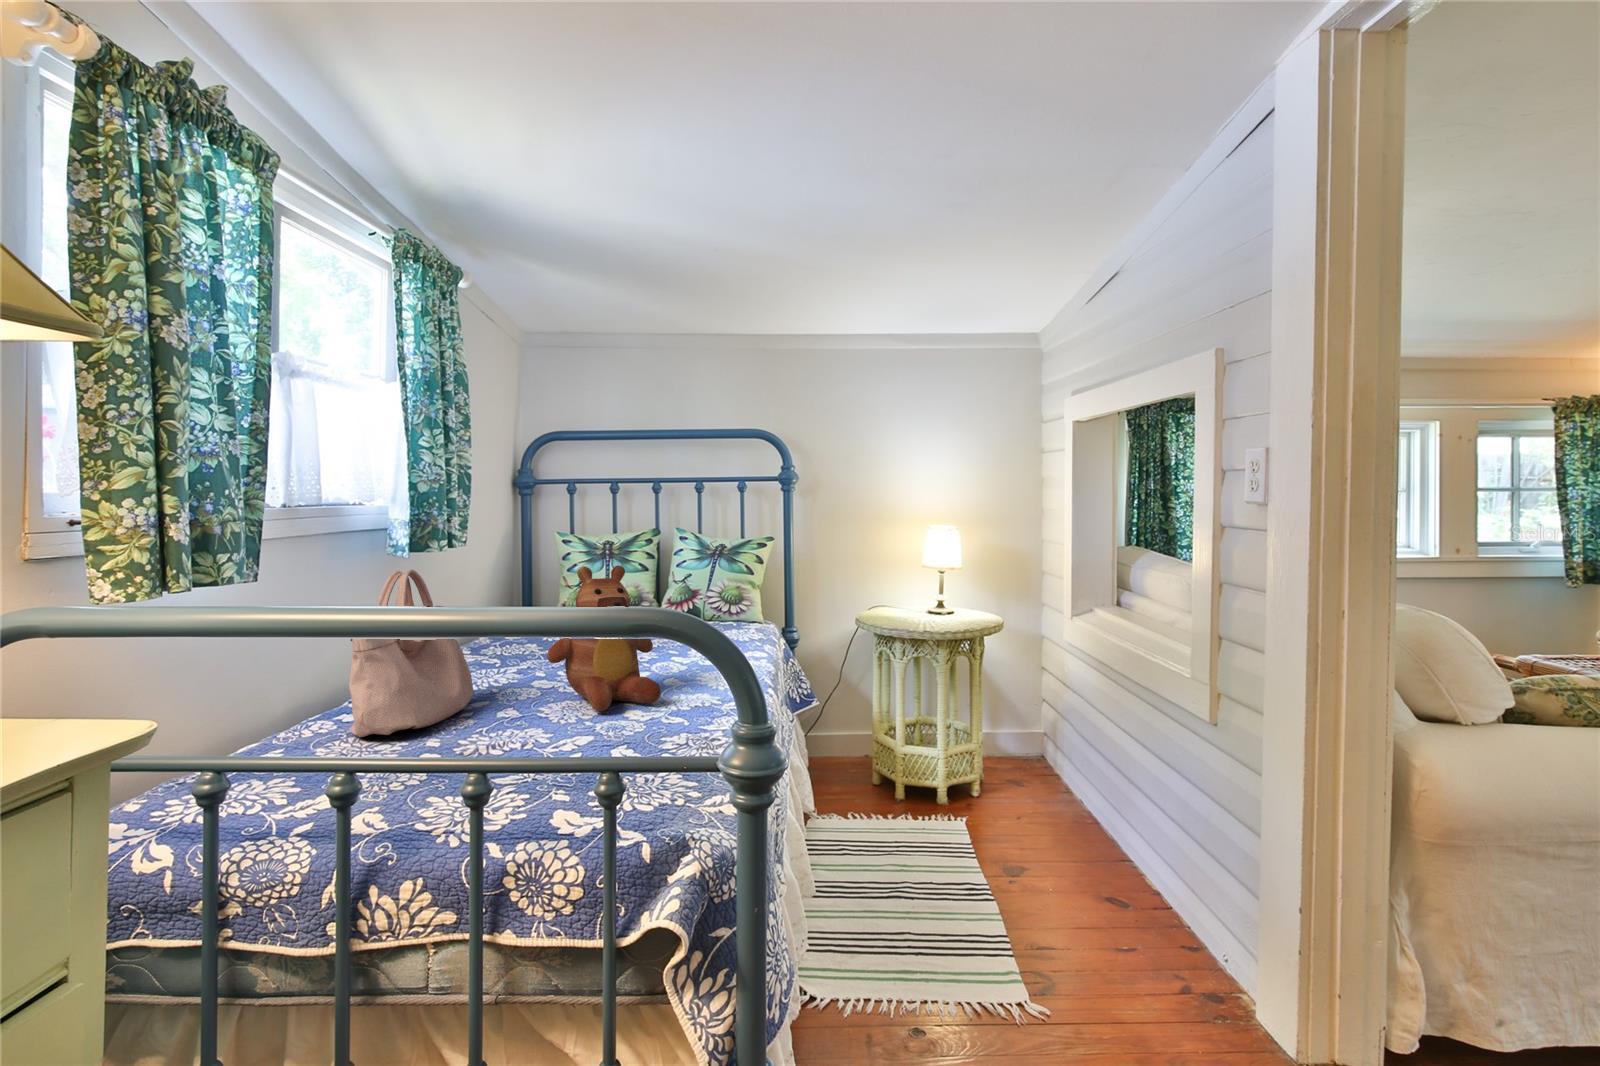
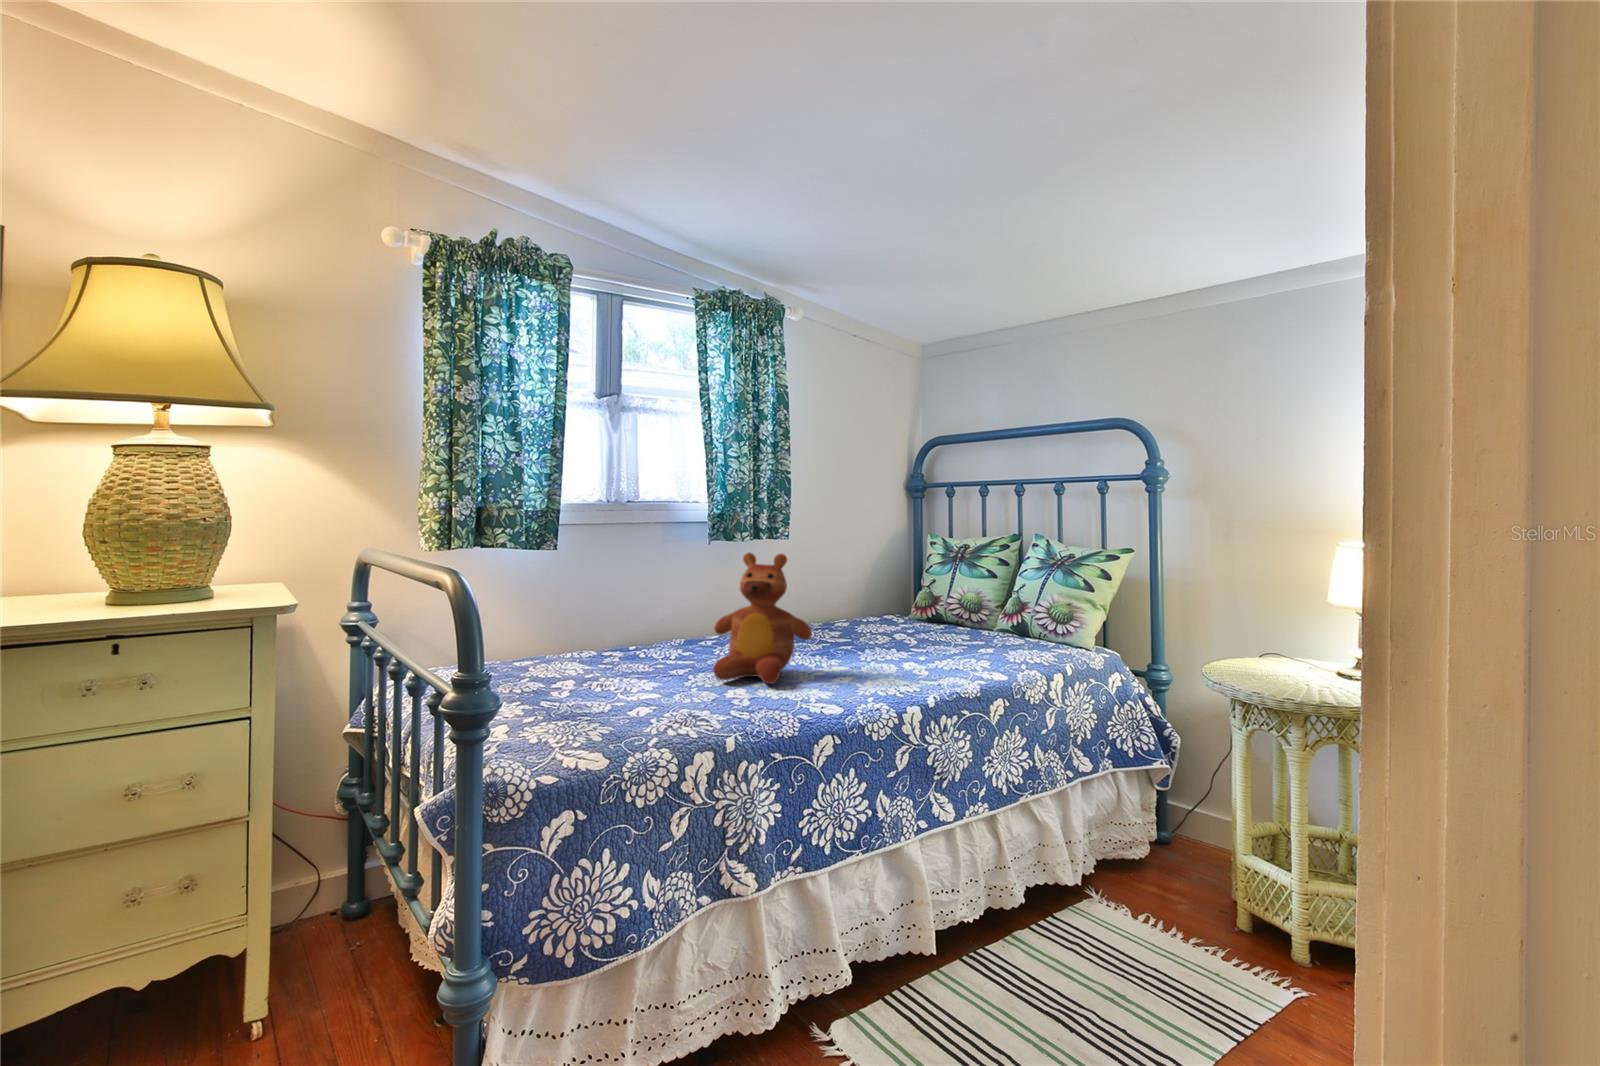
handbag: present [349,570,474,737] -> none [569,547,690,664]

